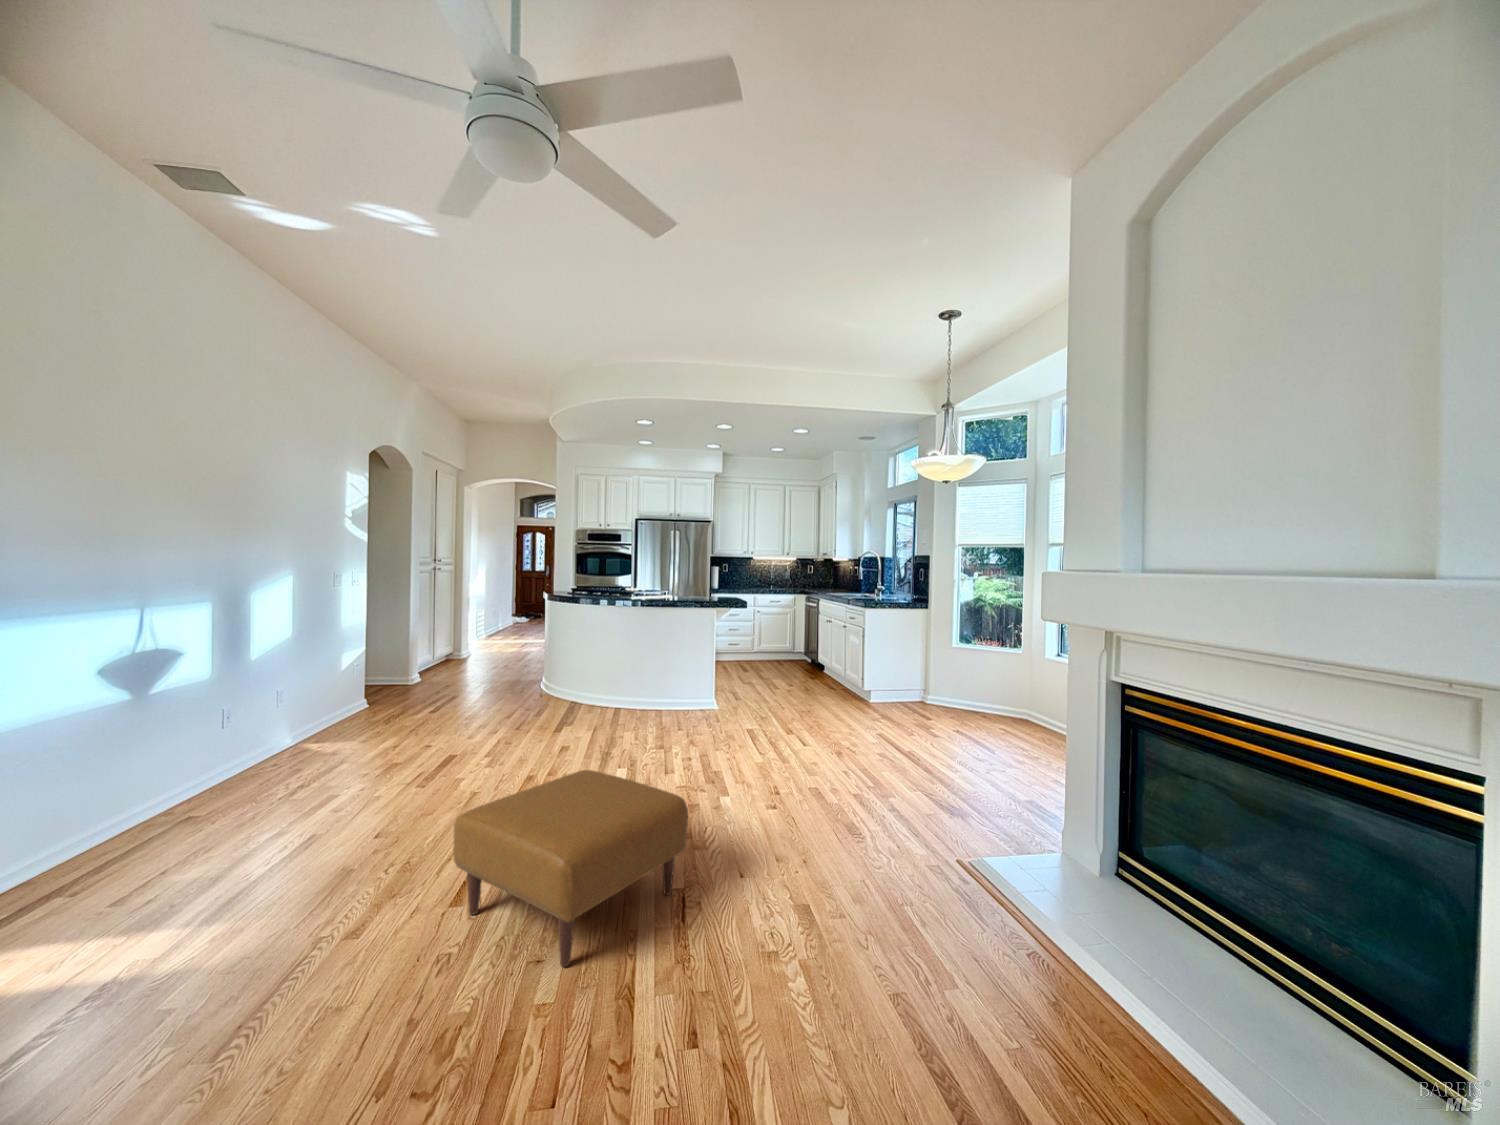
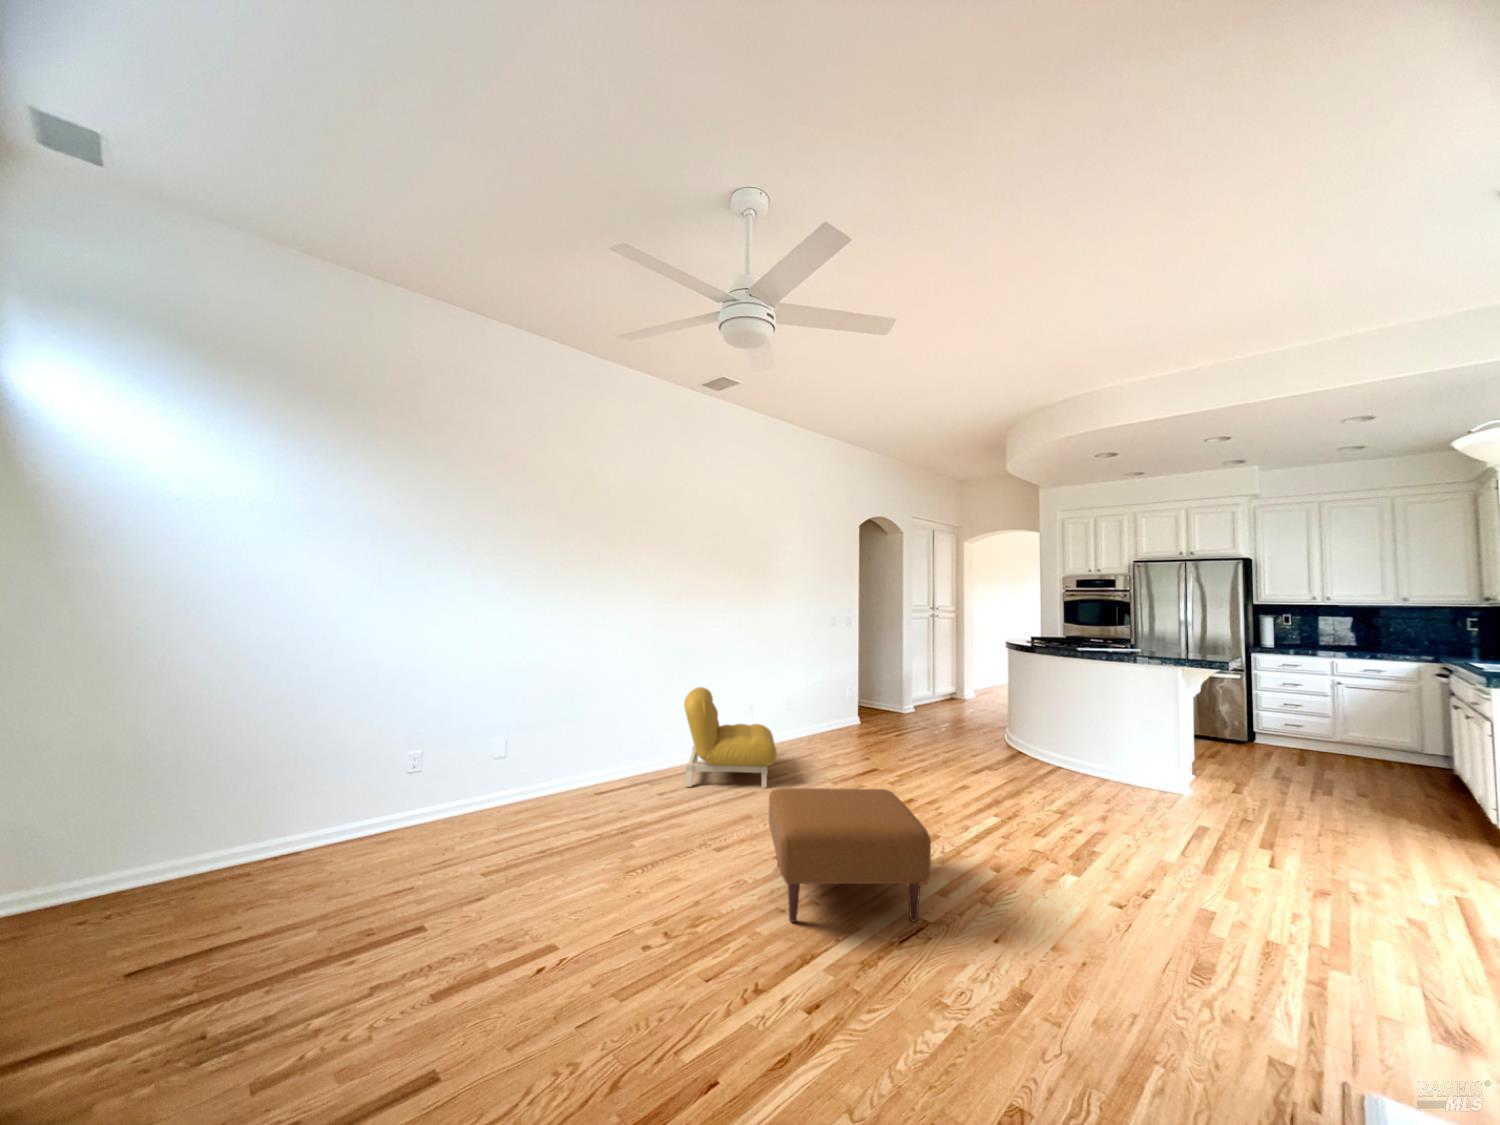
armchair: none [126,696,339,871] -> present [684,687,777,788]

